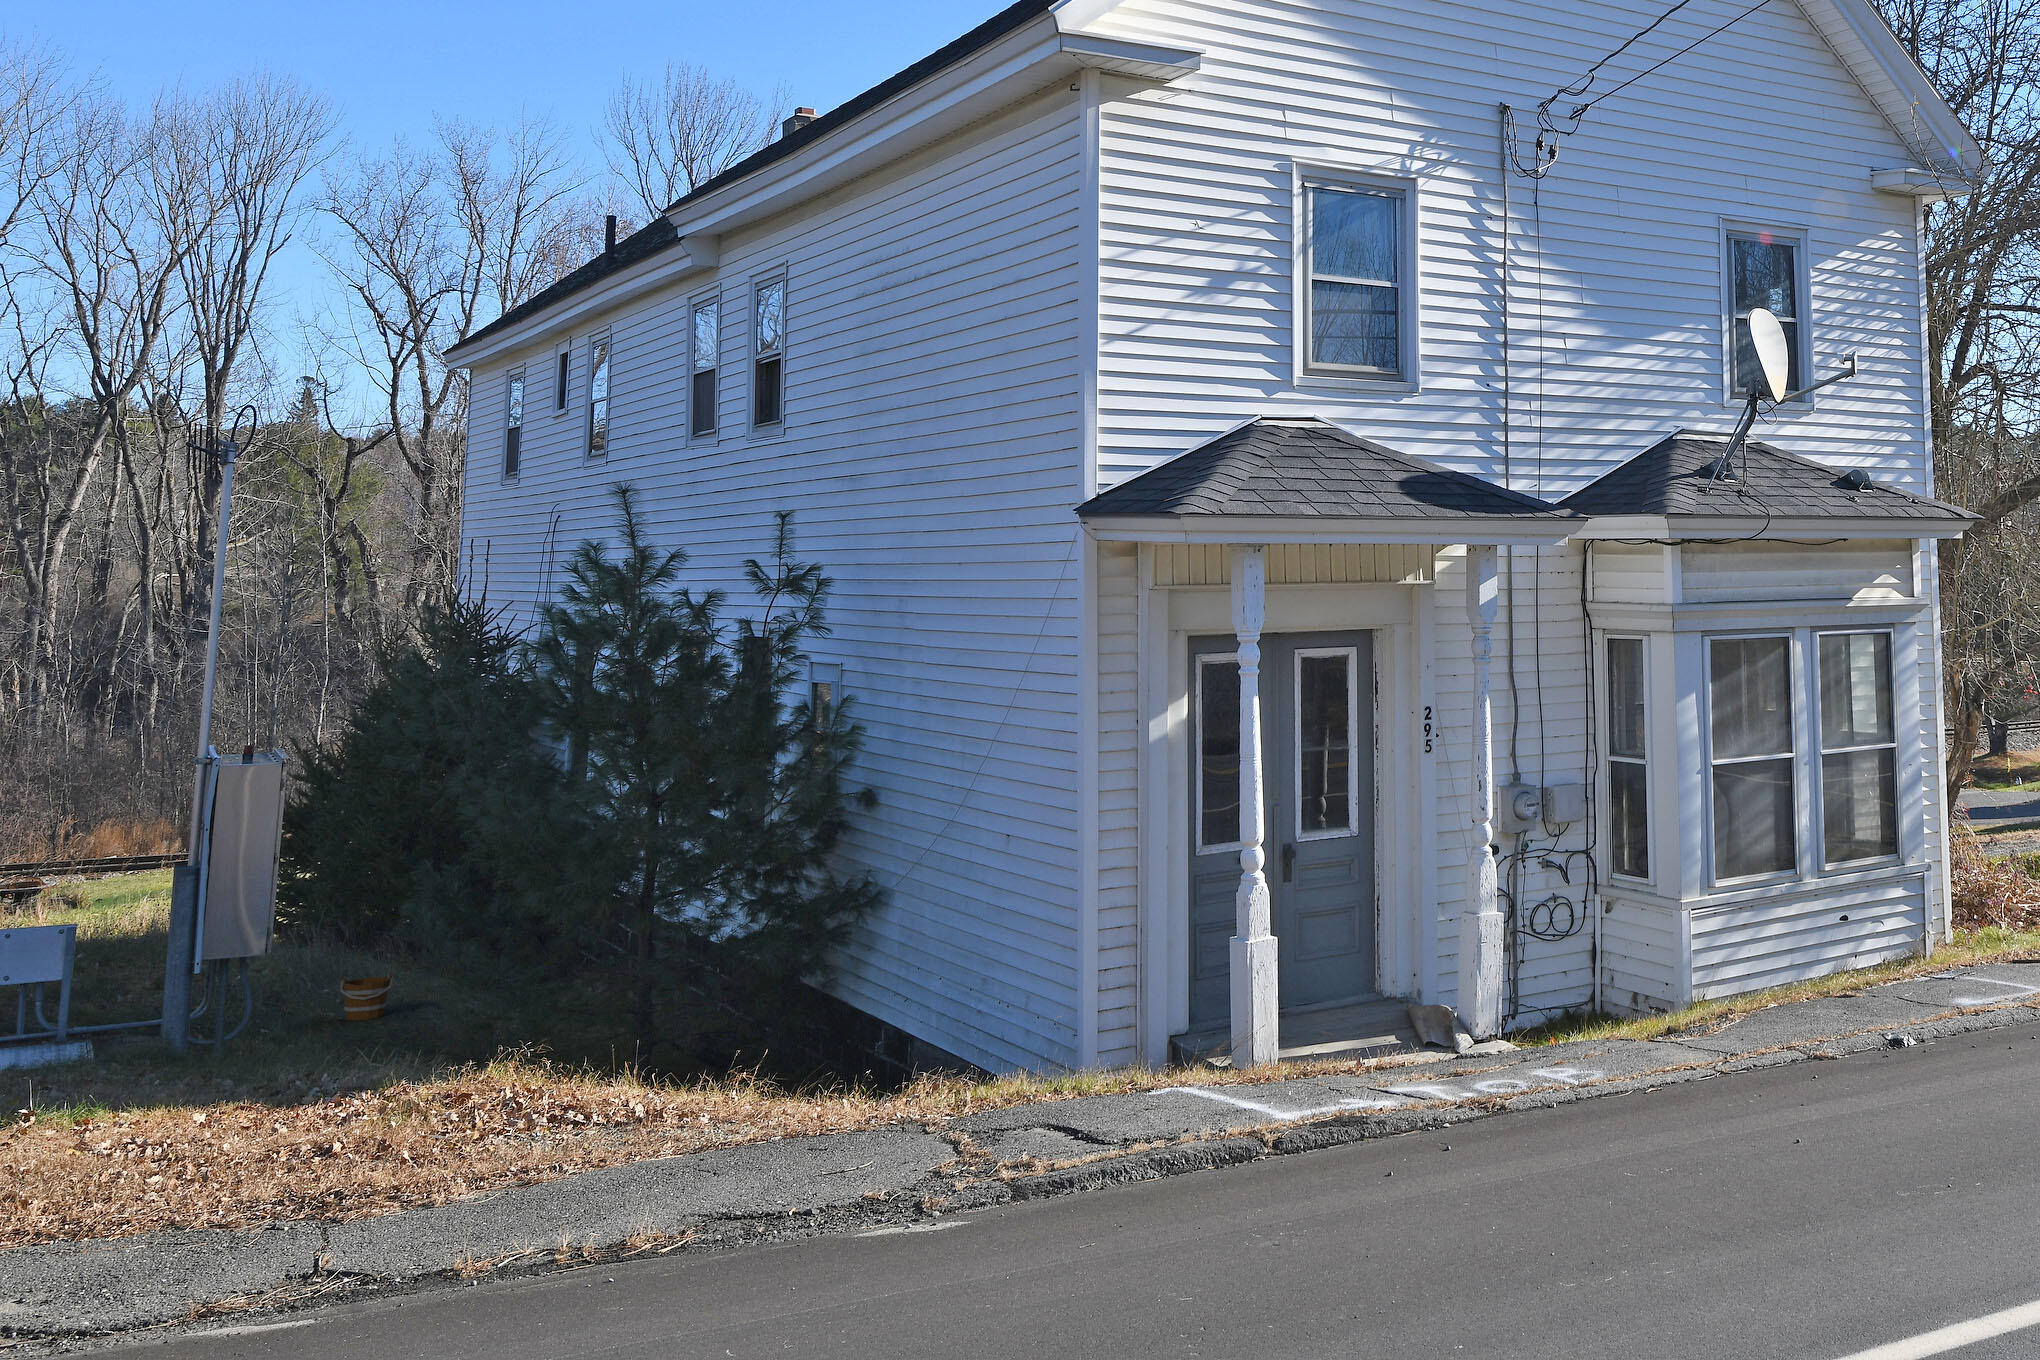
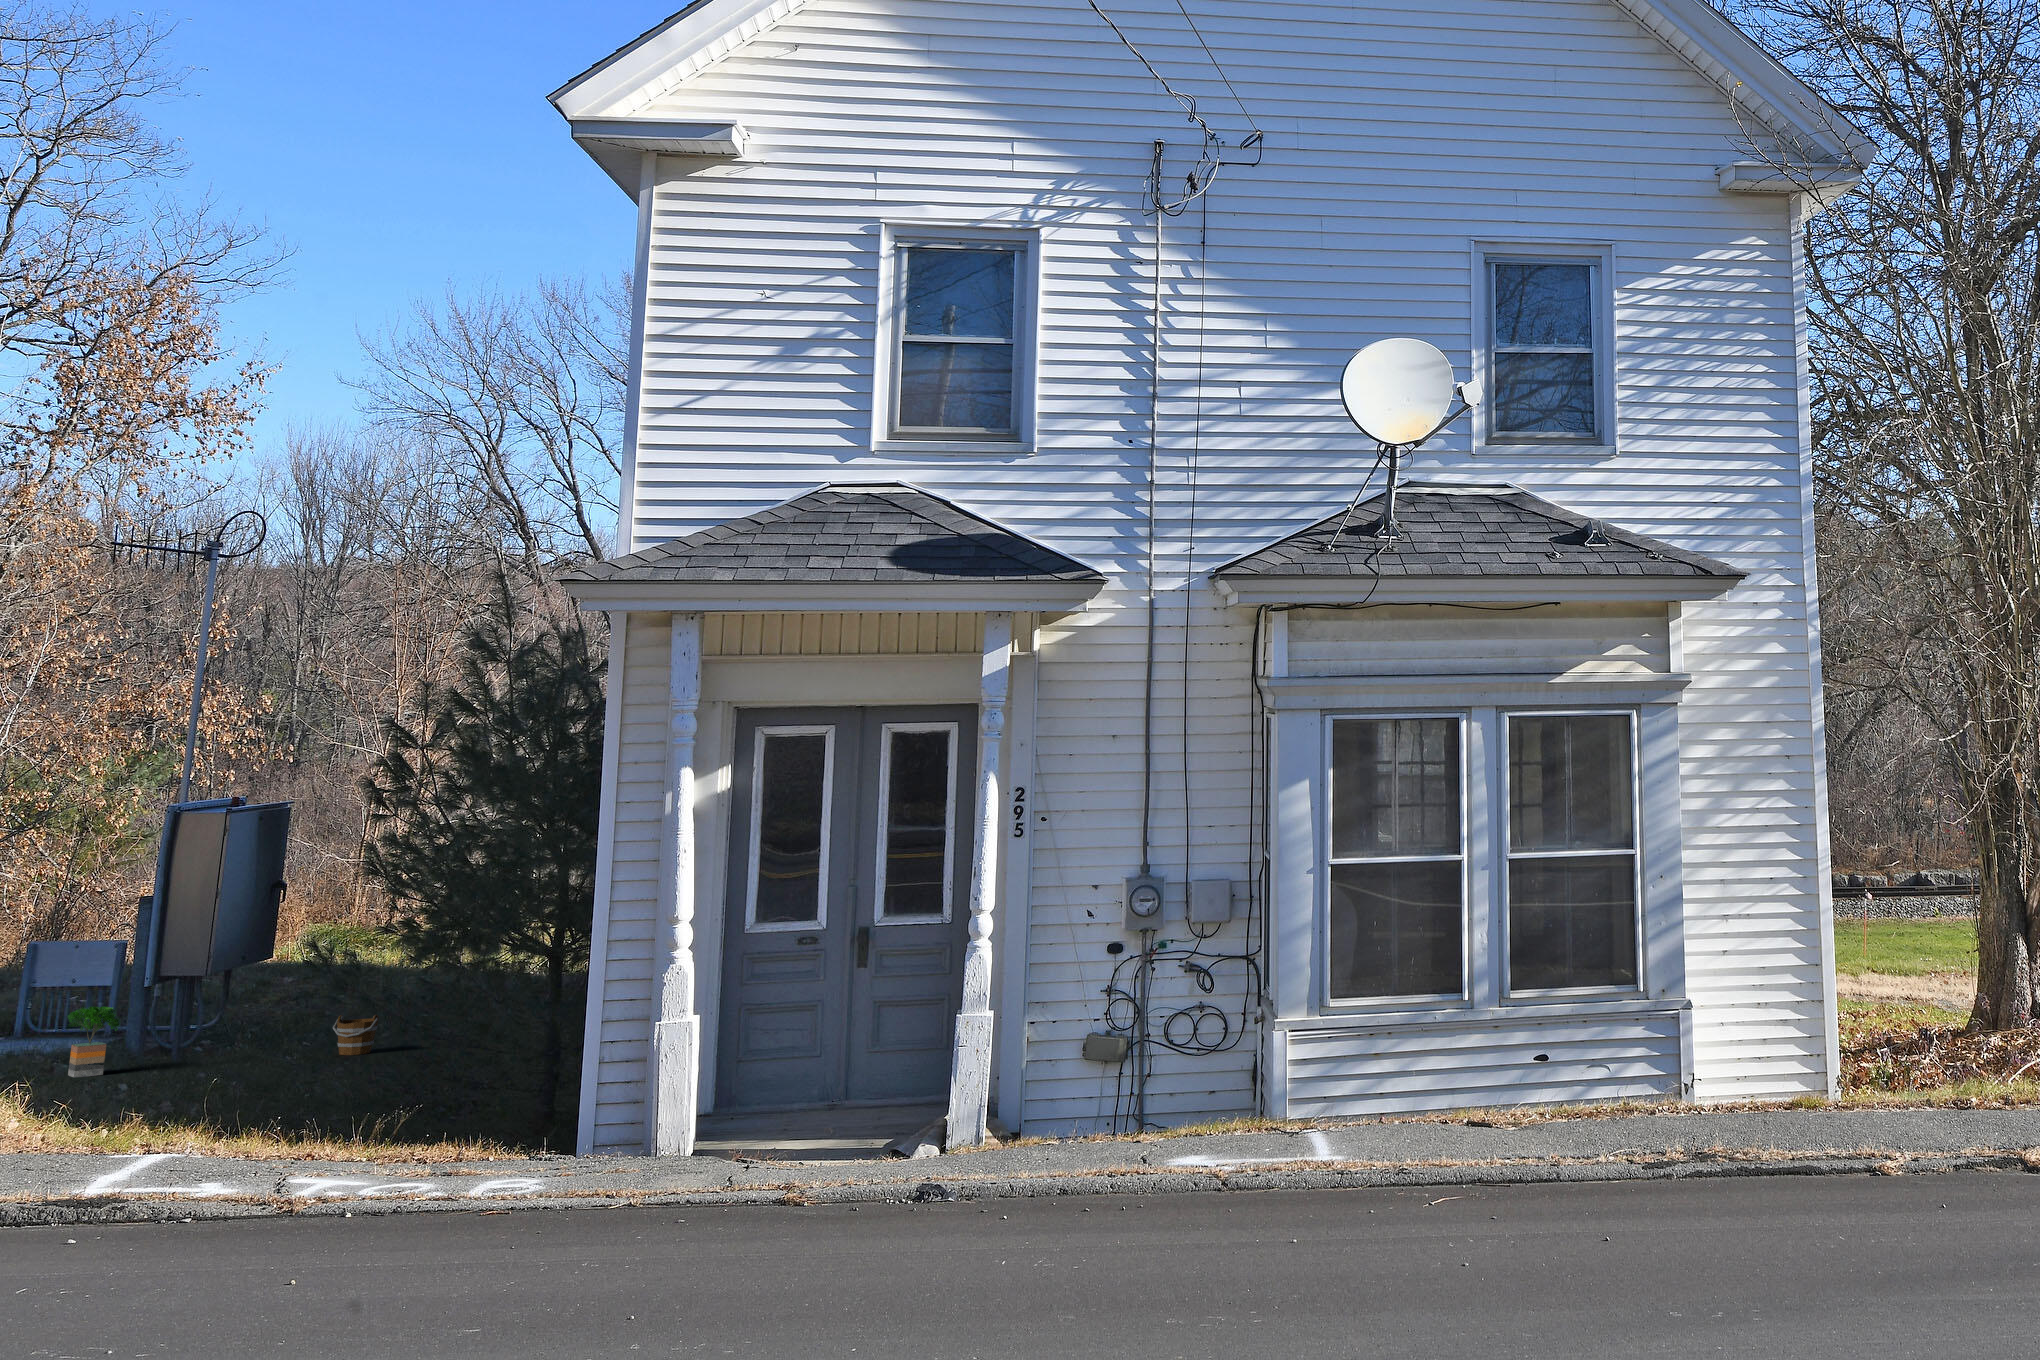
potted tree: none [90,984,166,1071] -> present [68,1006,121,1077]

